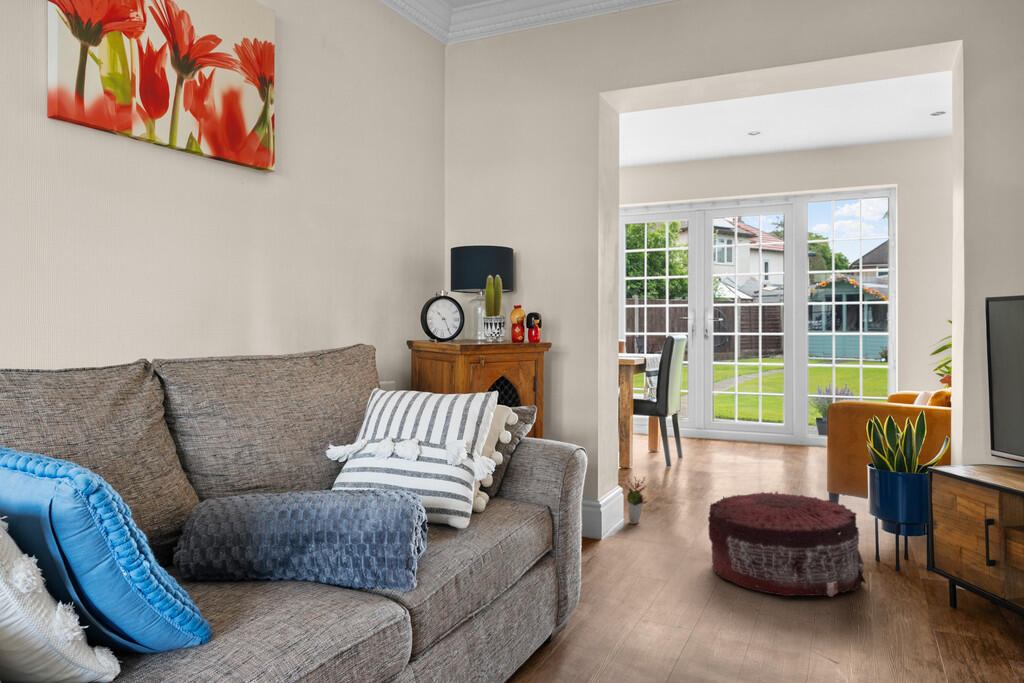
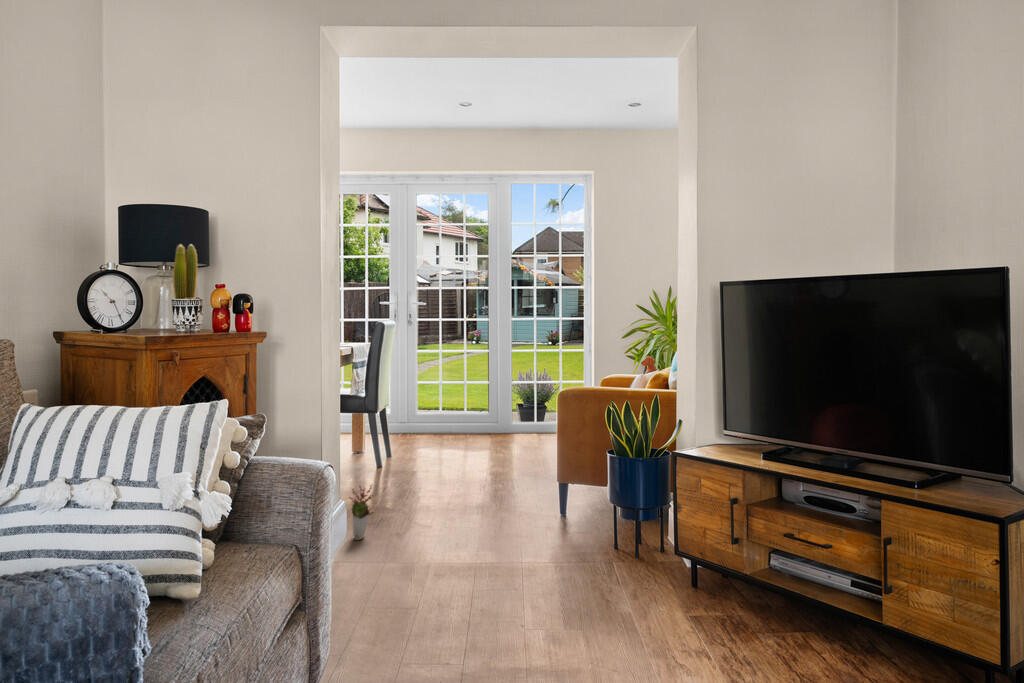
pouf: present [708,492,866,596] -> none [450,488,601,598]

